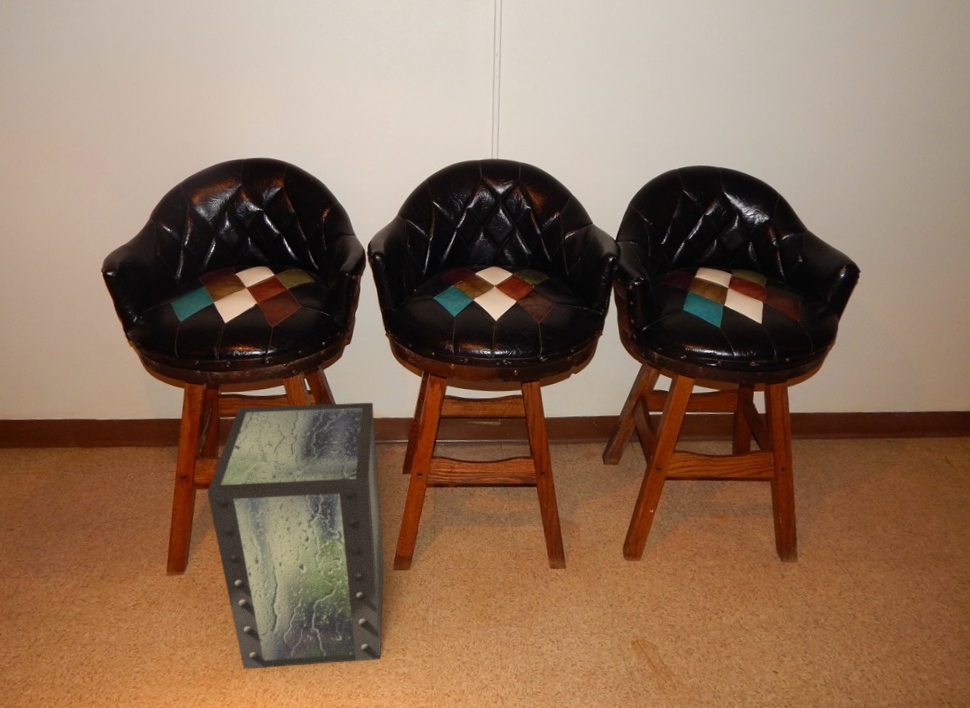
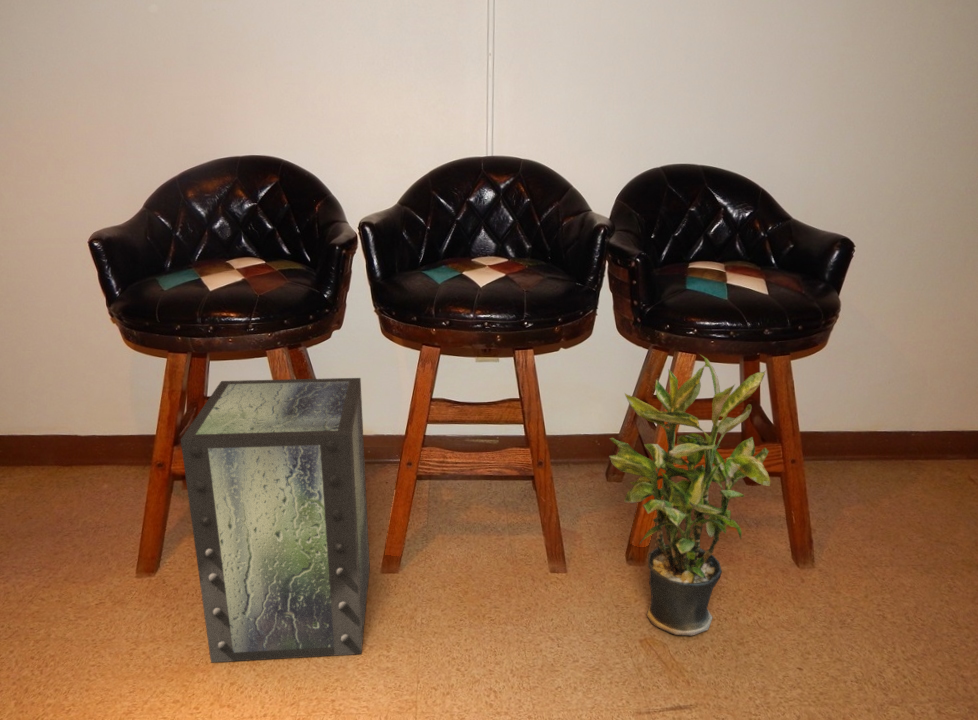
potted plant: none [611,391,764,638] -> present [610,357,770,636]

